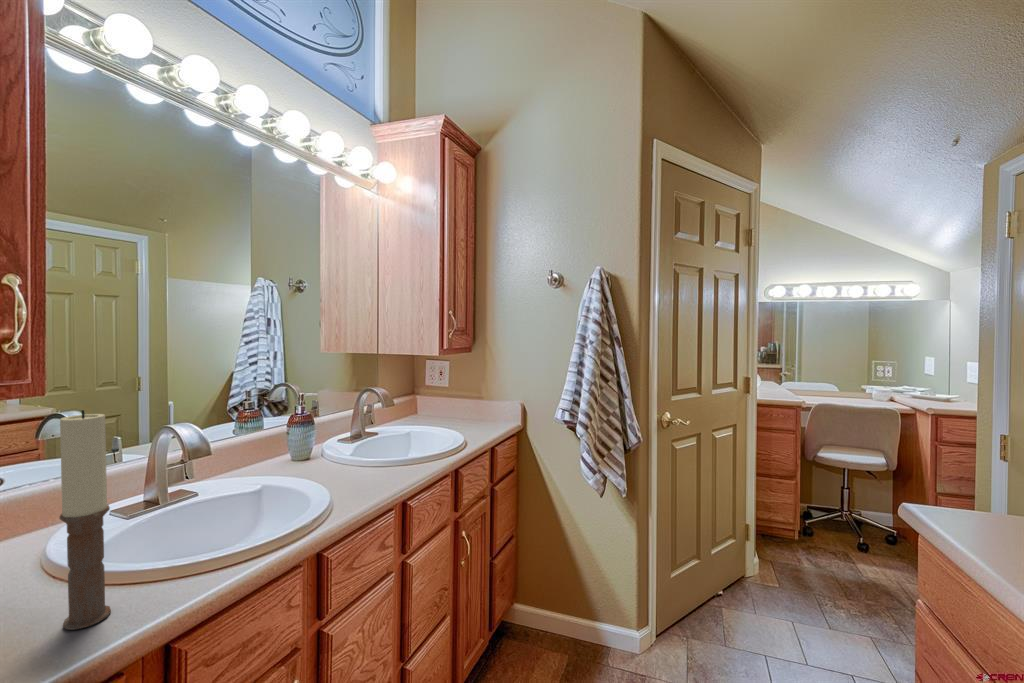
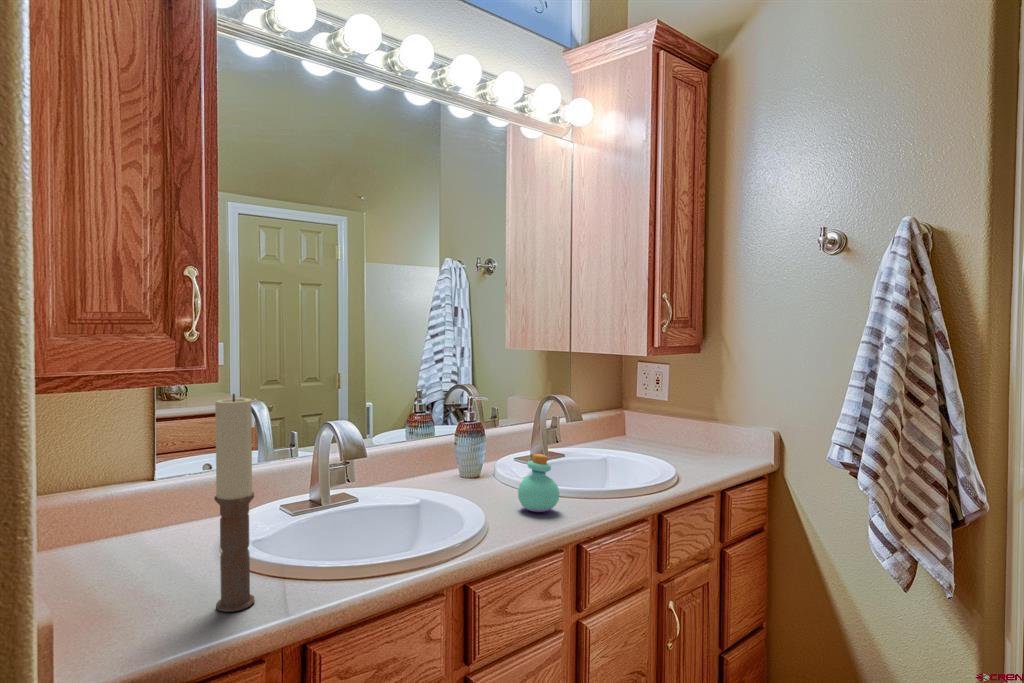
perfume bottle: none [352,436,386,482] -> present [518,454,559,512]

